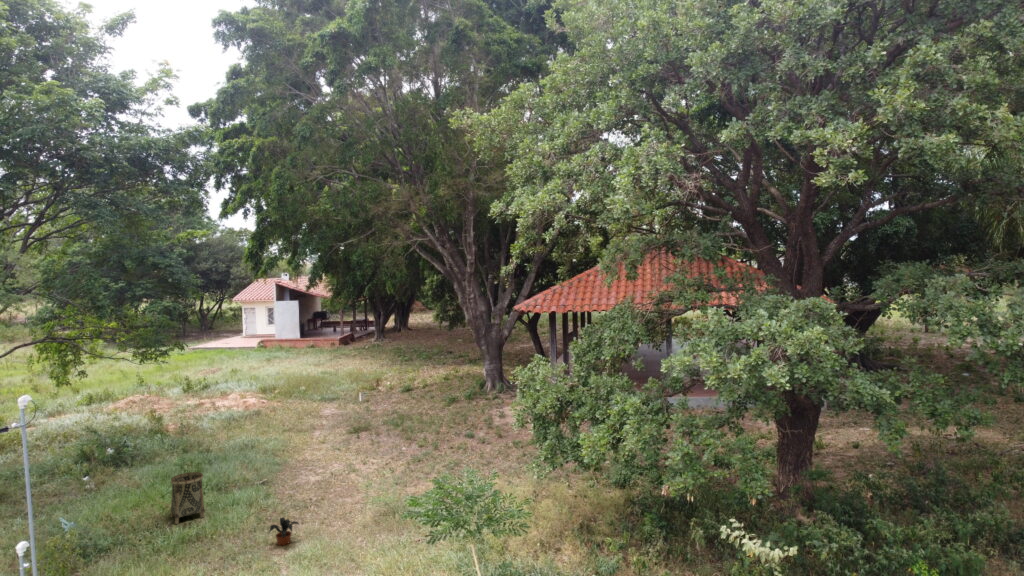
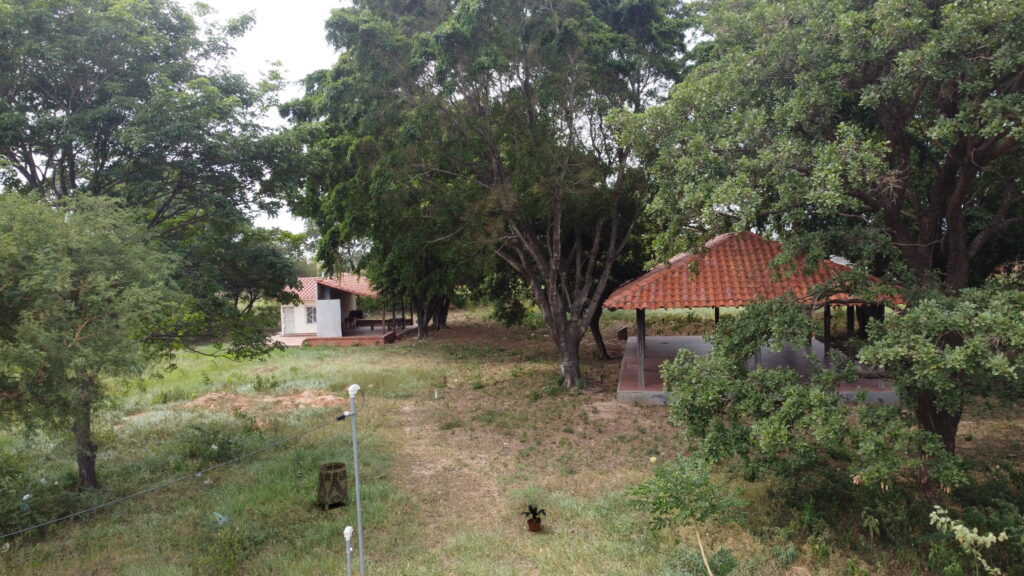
potted plant: present [270,517,299,545] -> present [521,505,546,531]

